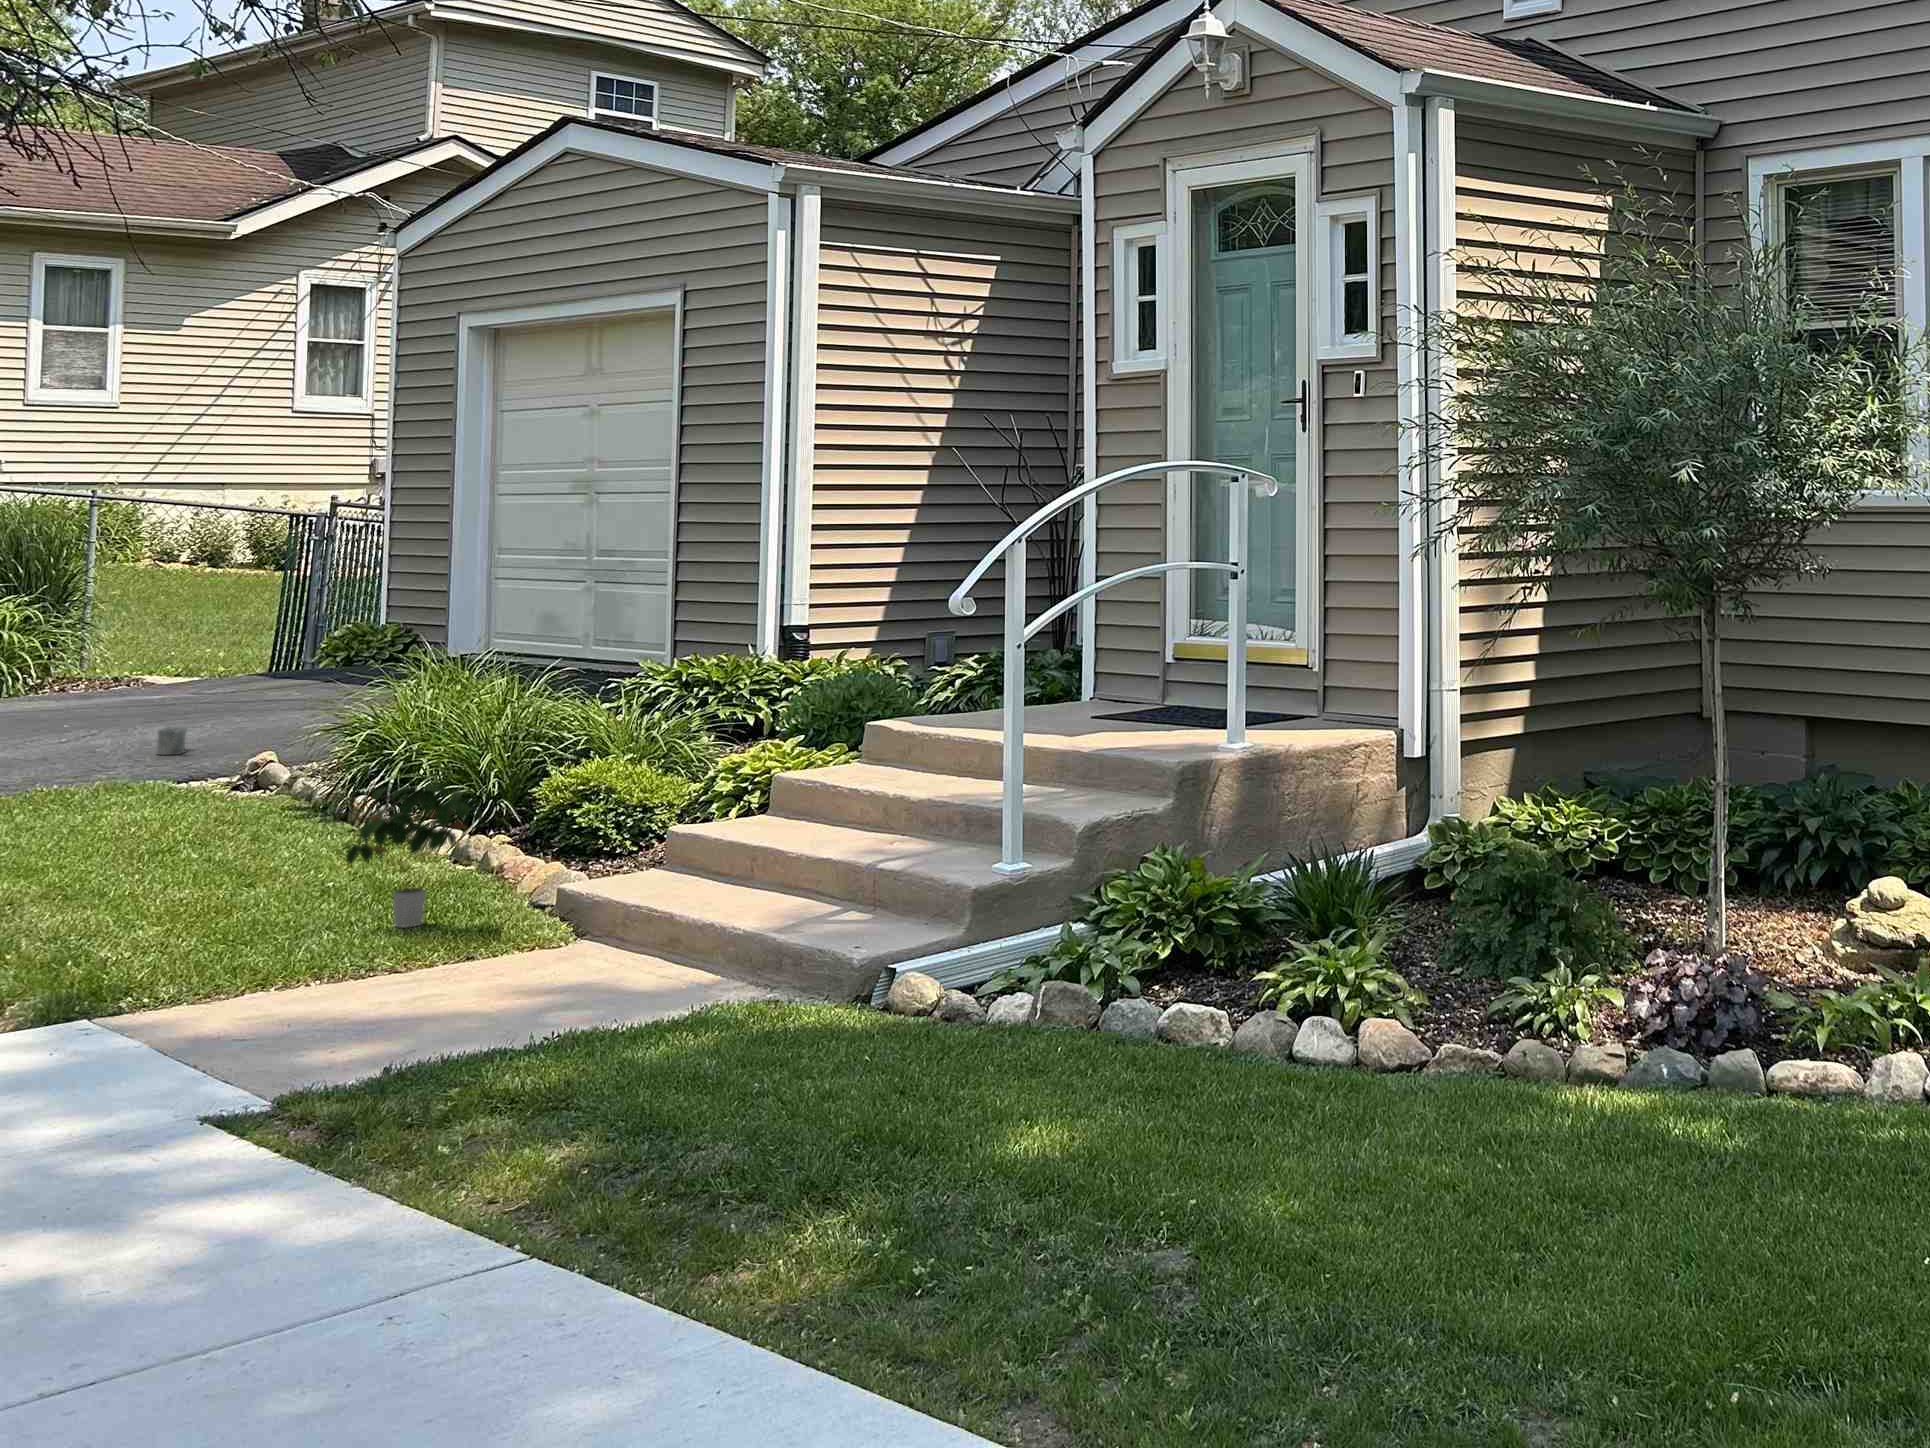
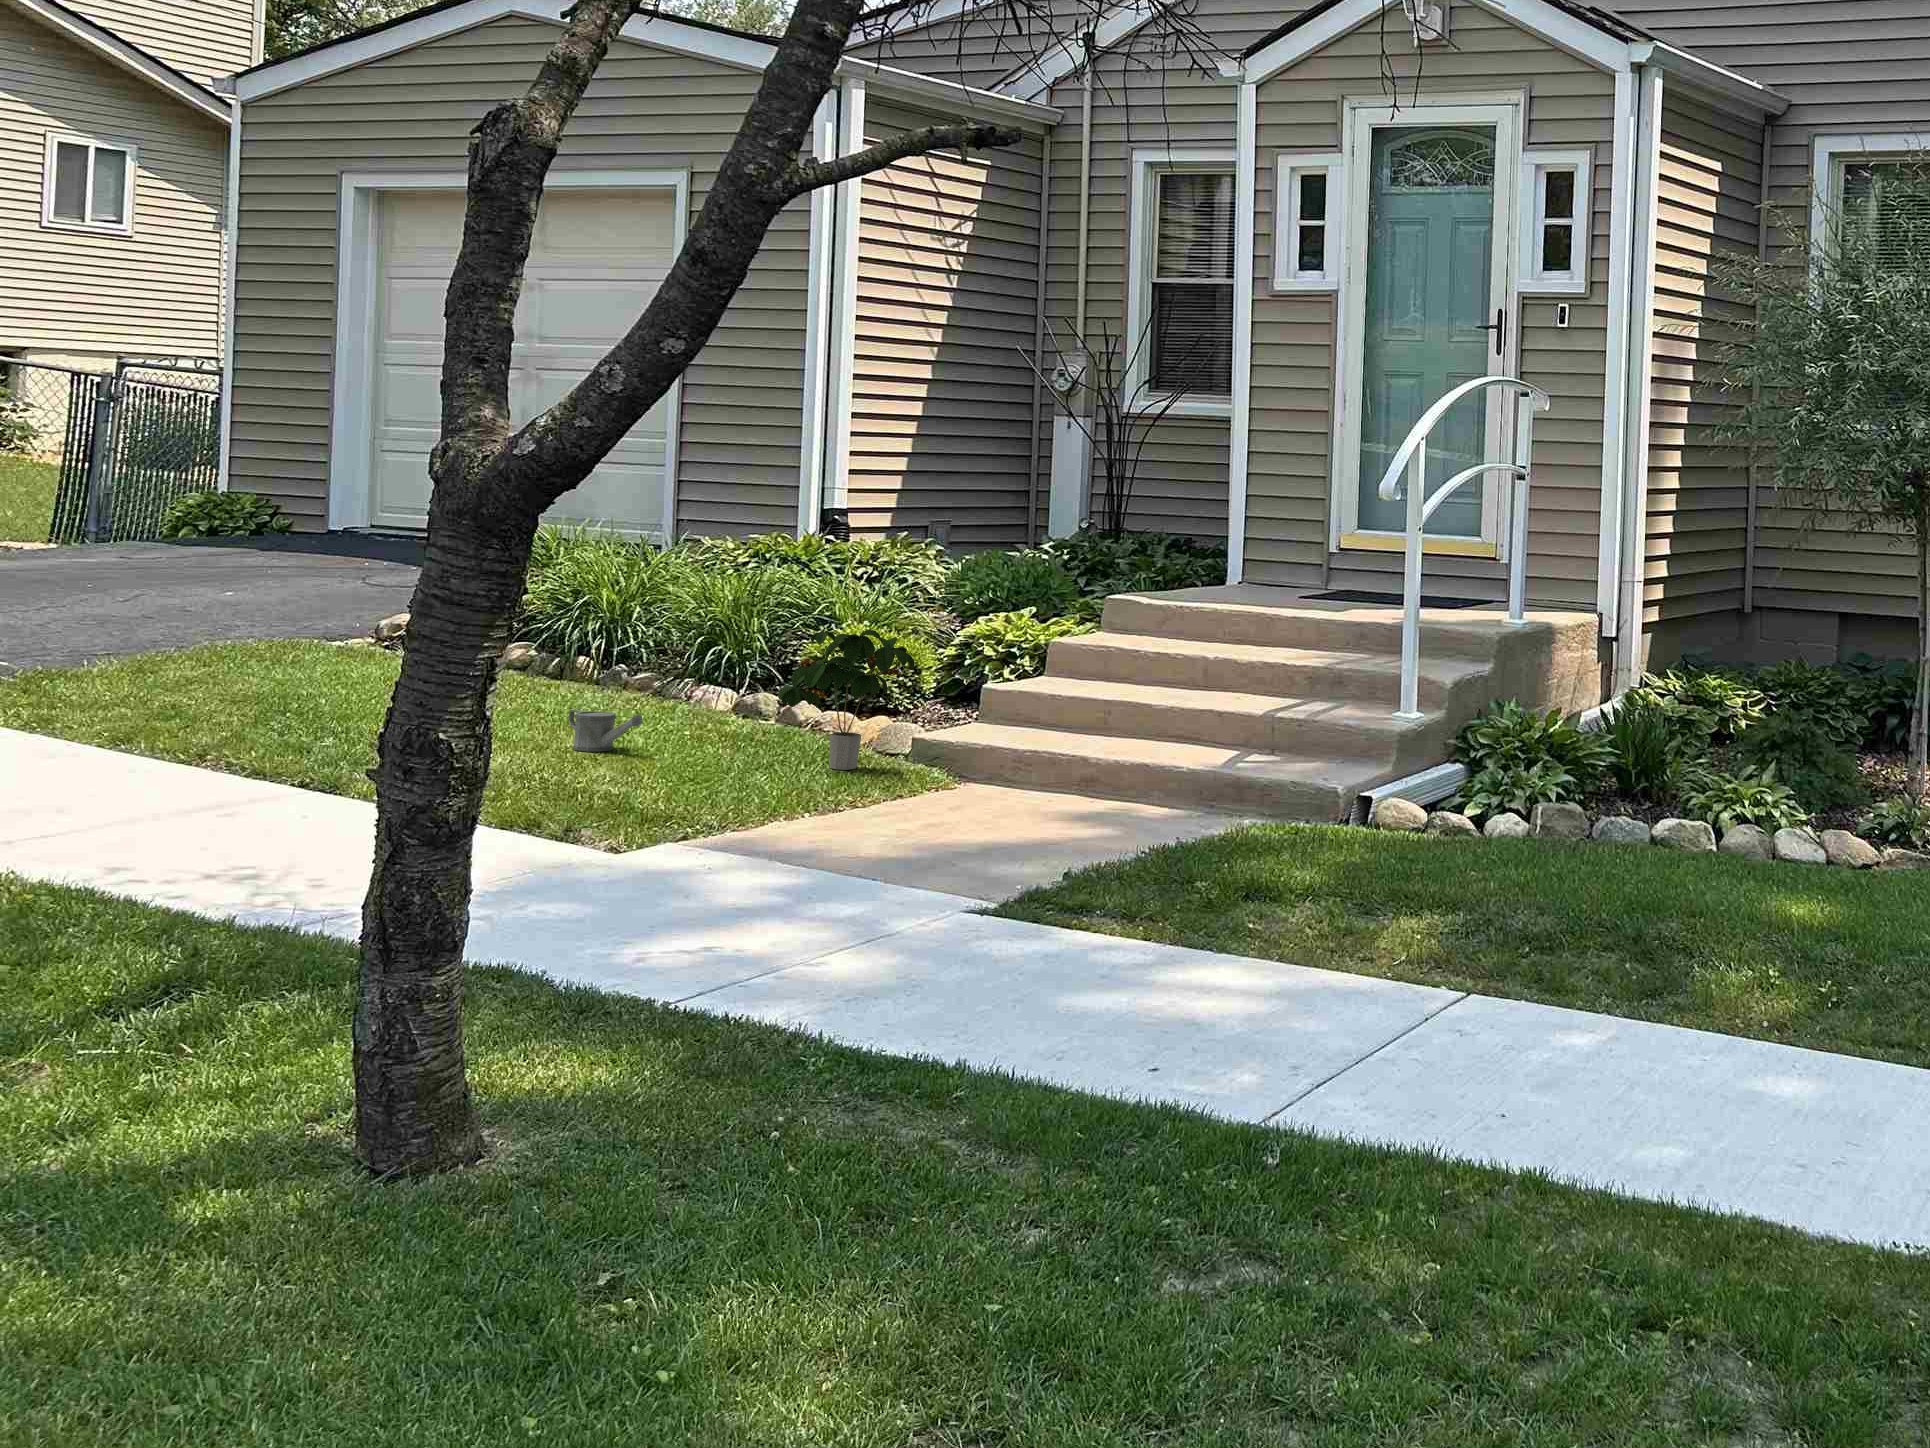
watering can: present [157,727,187,755] -> present [569,709,642,752]

